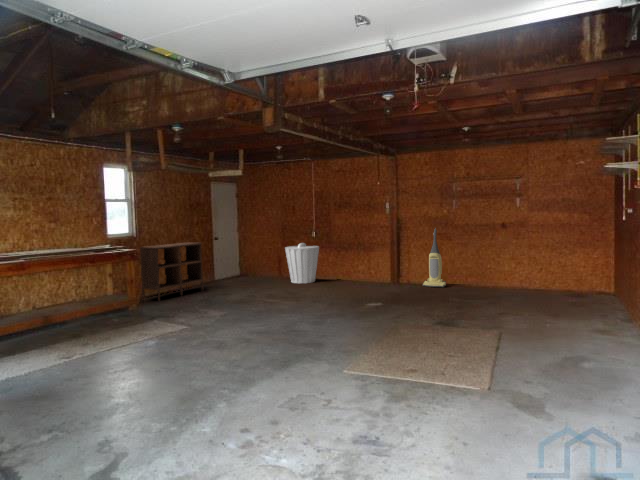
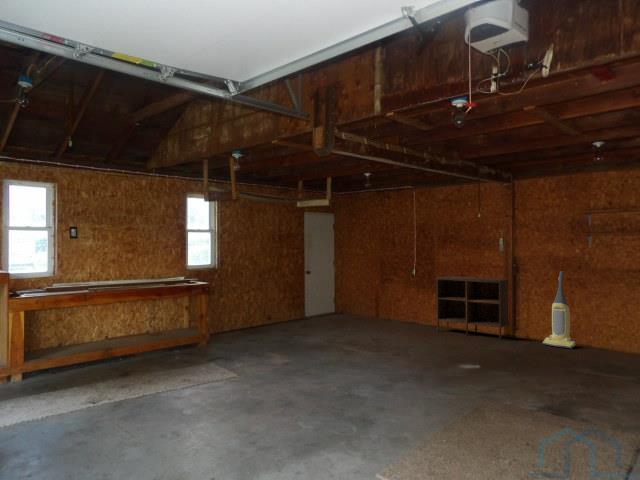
shelving unit: present [140,243,203,301] -> present [436,276,510,340]
trash can: present [285,243,319,283] -> none [377,281,416,327]

